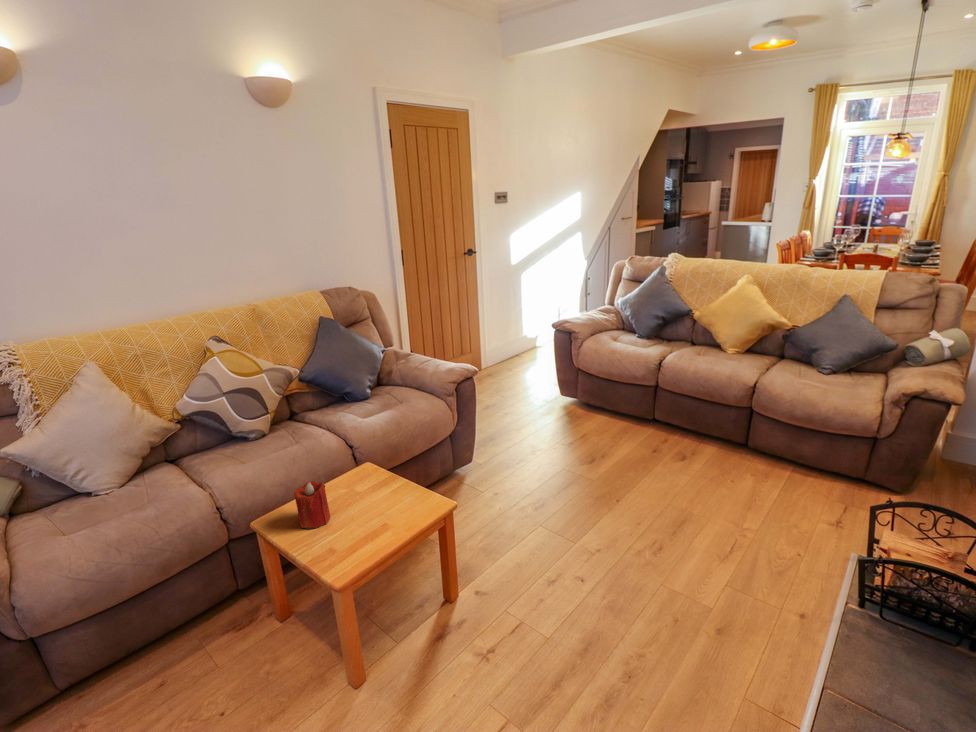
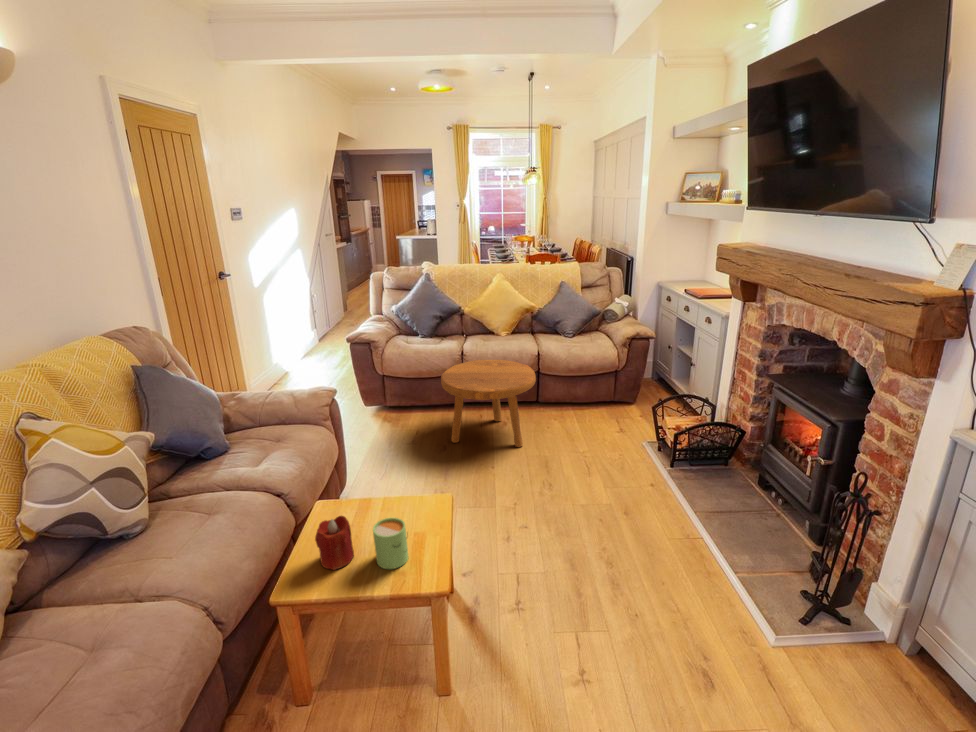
footstool: none [603,373,722,490] -> present [441,360,536,447]
mug: none [323,501,366,552] -> present [373,518,408,569]

